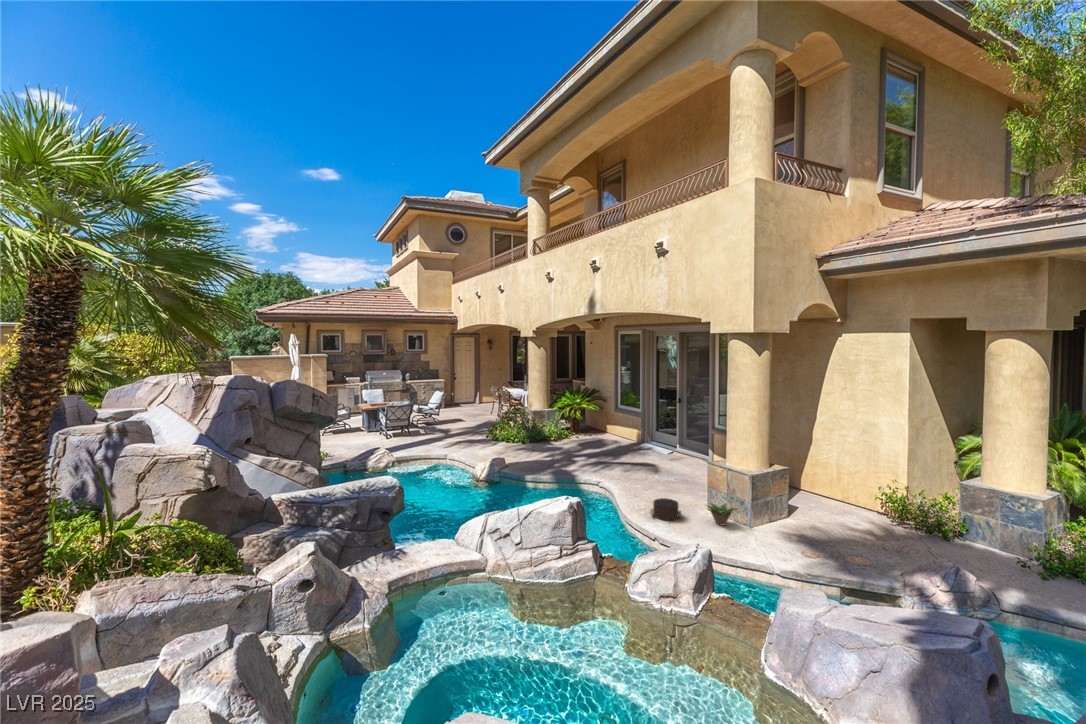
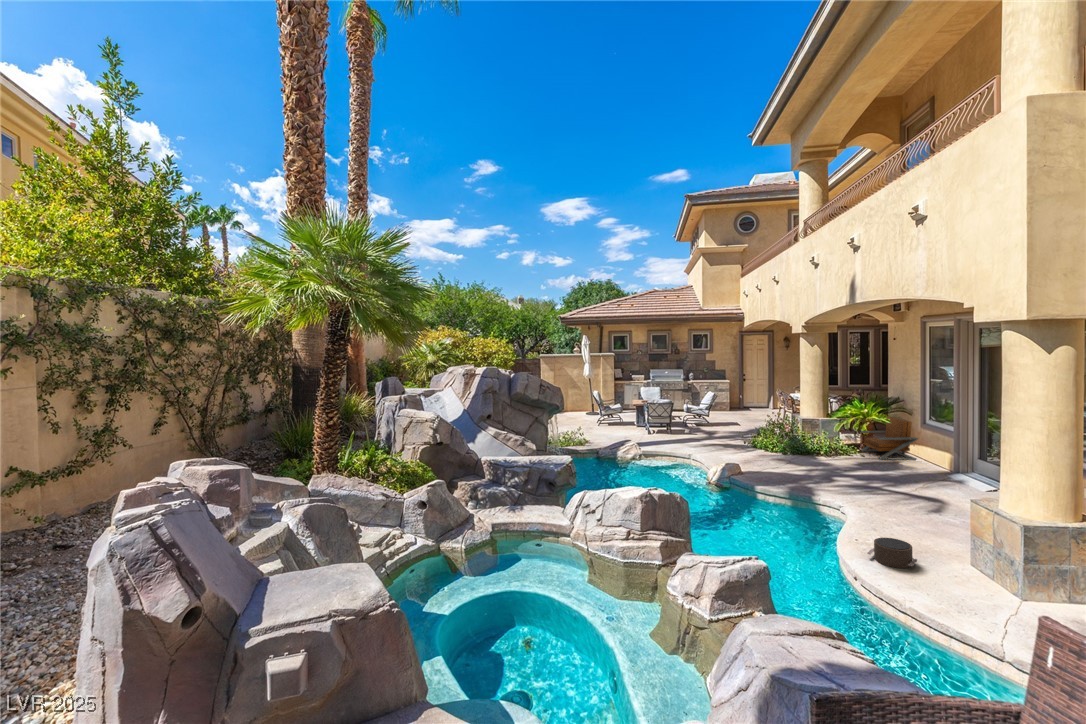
lounge chair: none [576,406,616,441] -> present [861,417,918,460]
decorative plant: present [707,503,736,525] -> none [945,557,1004,593]

